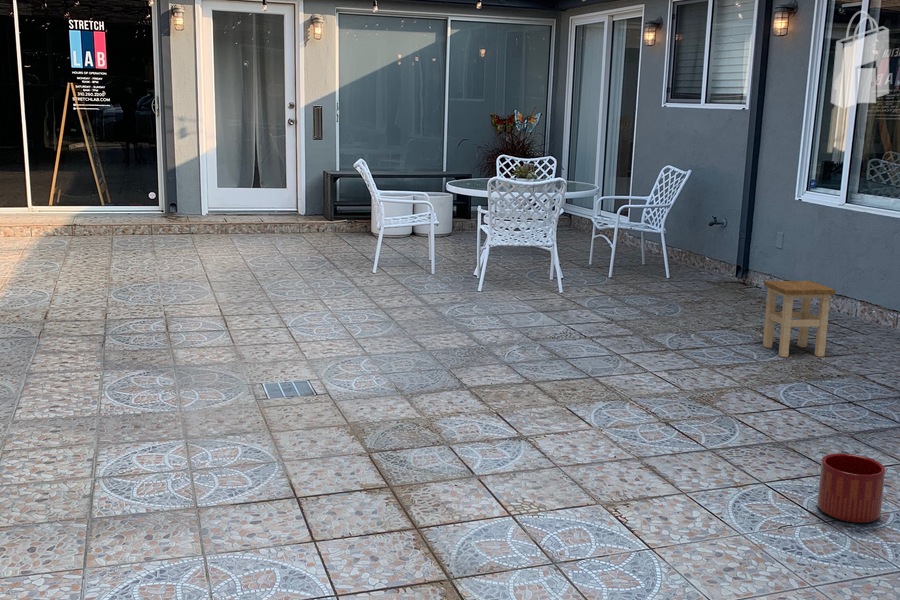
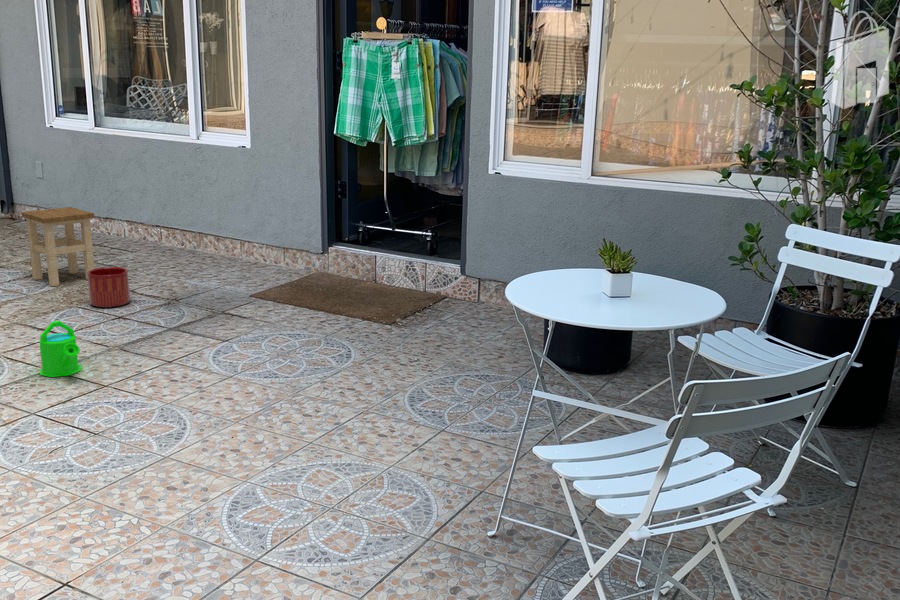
watering can: none [769,395,814,452] -> present [39,321,82,377]
planter: present [817,453,885,523] -> present [87,267,130,308]

